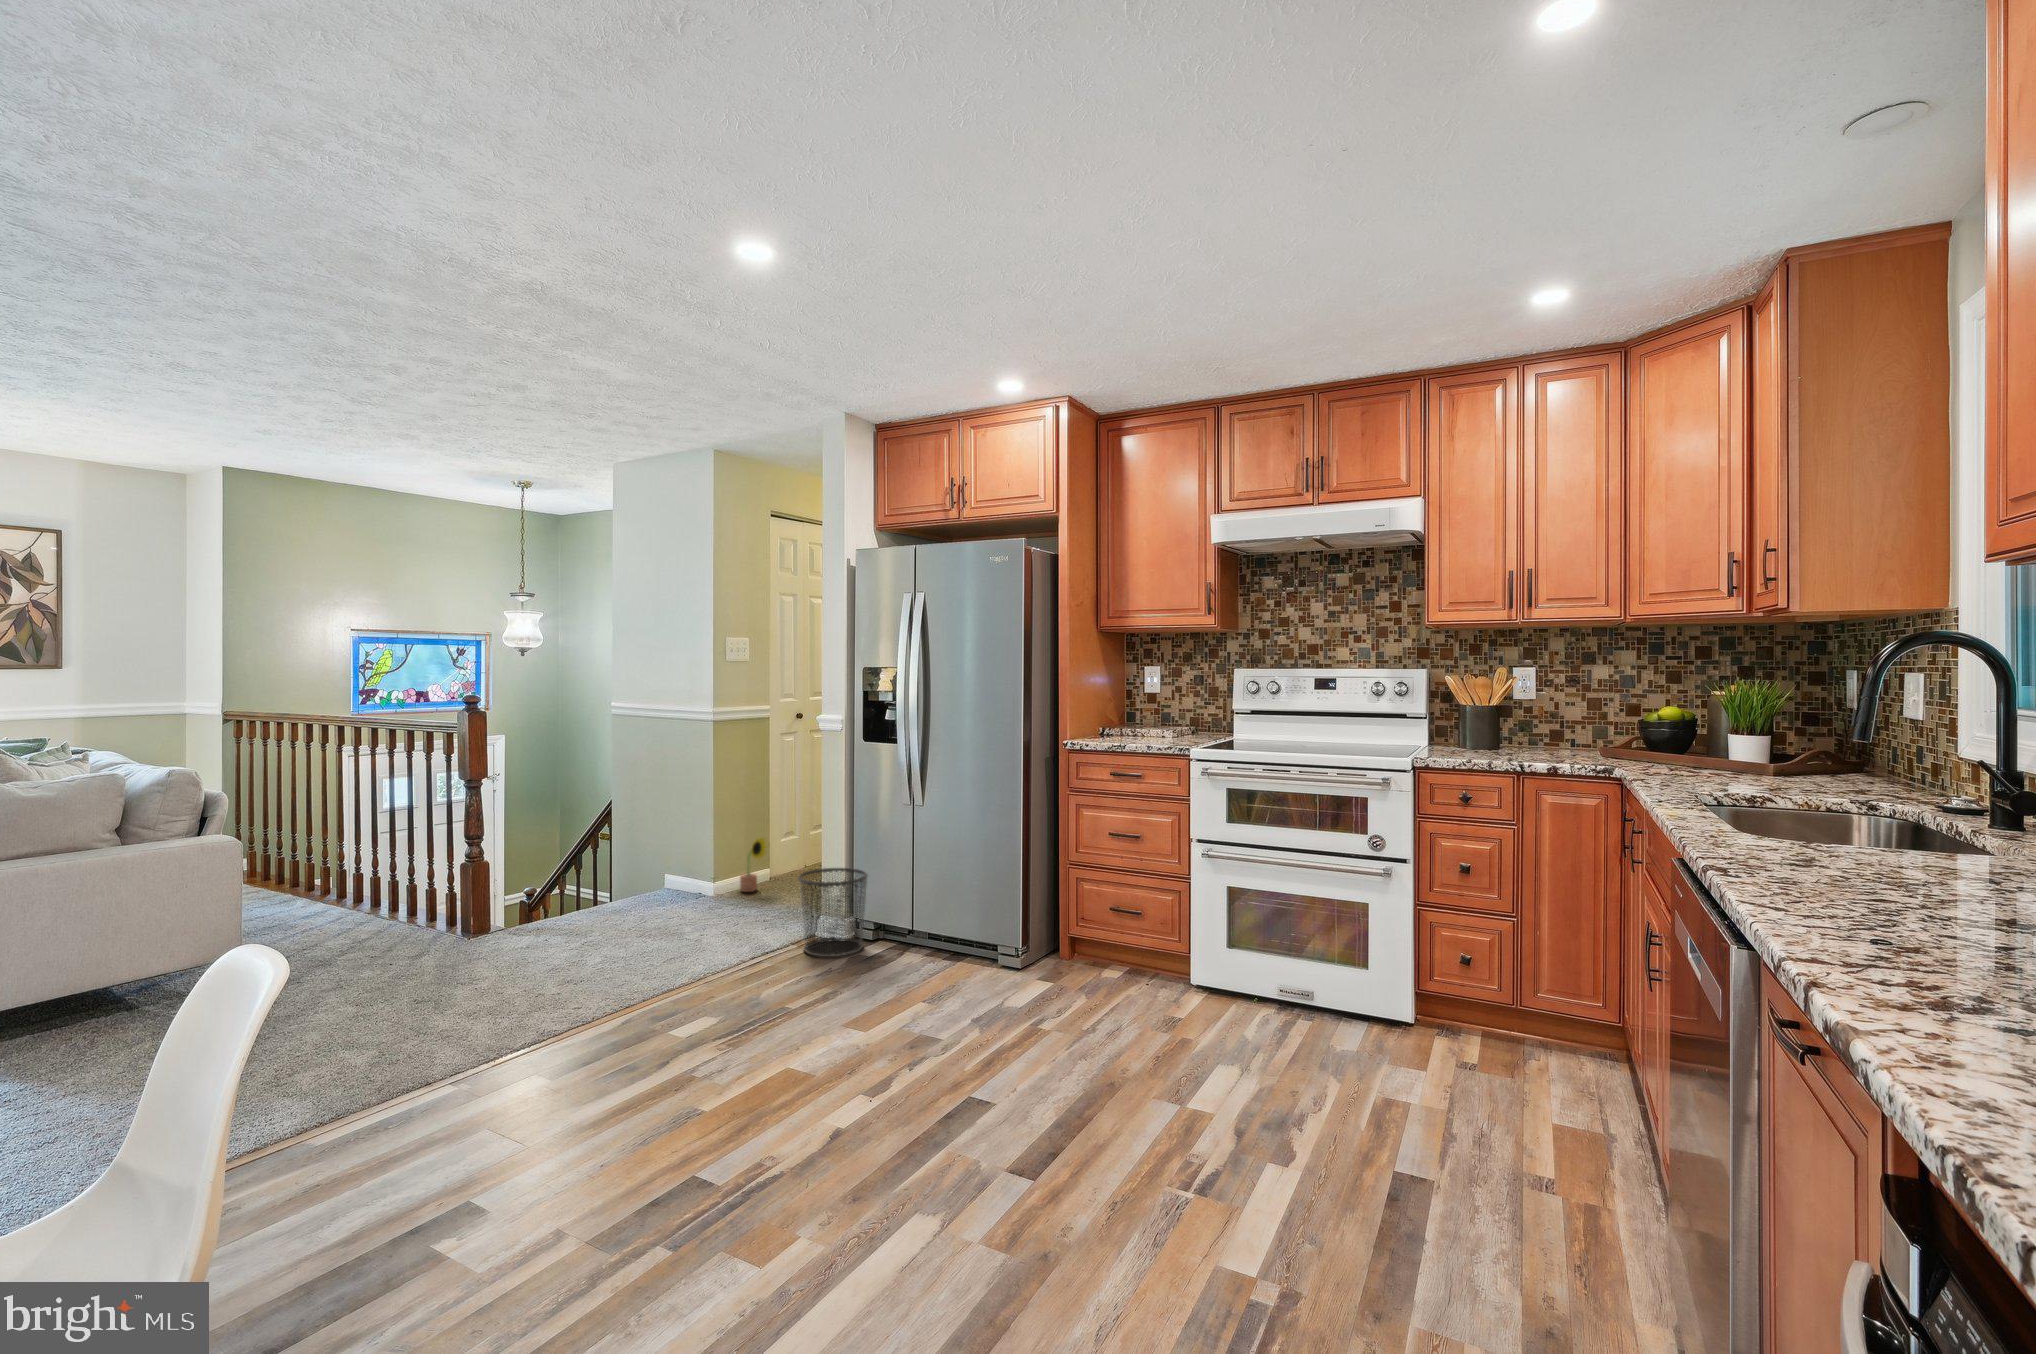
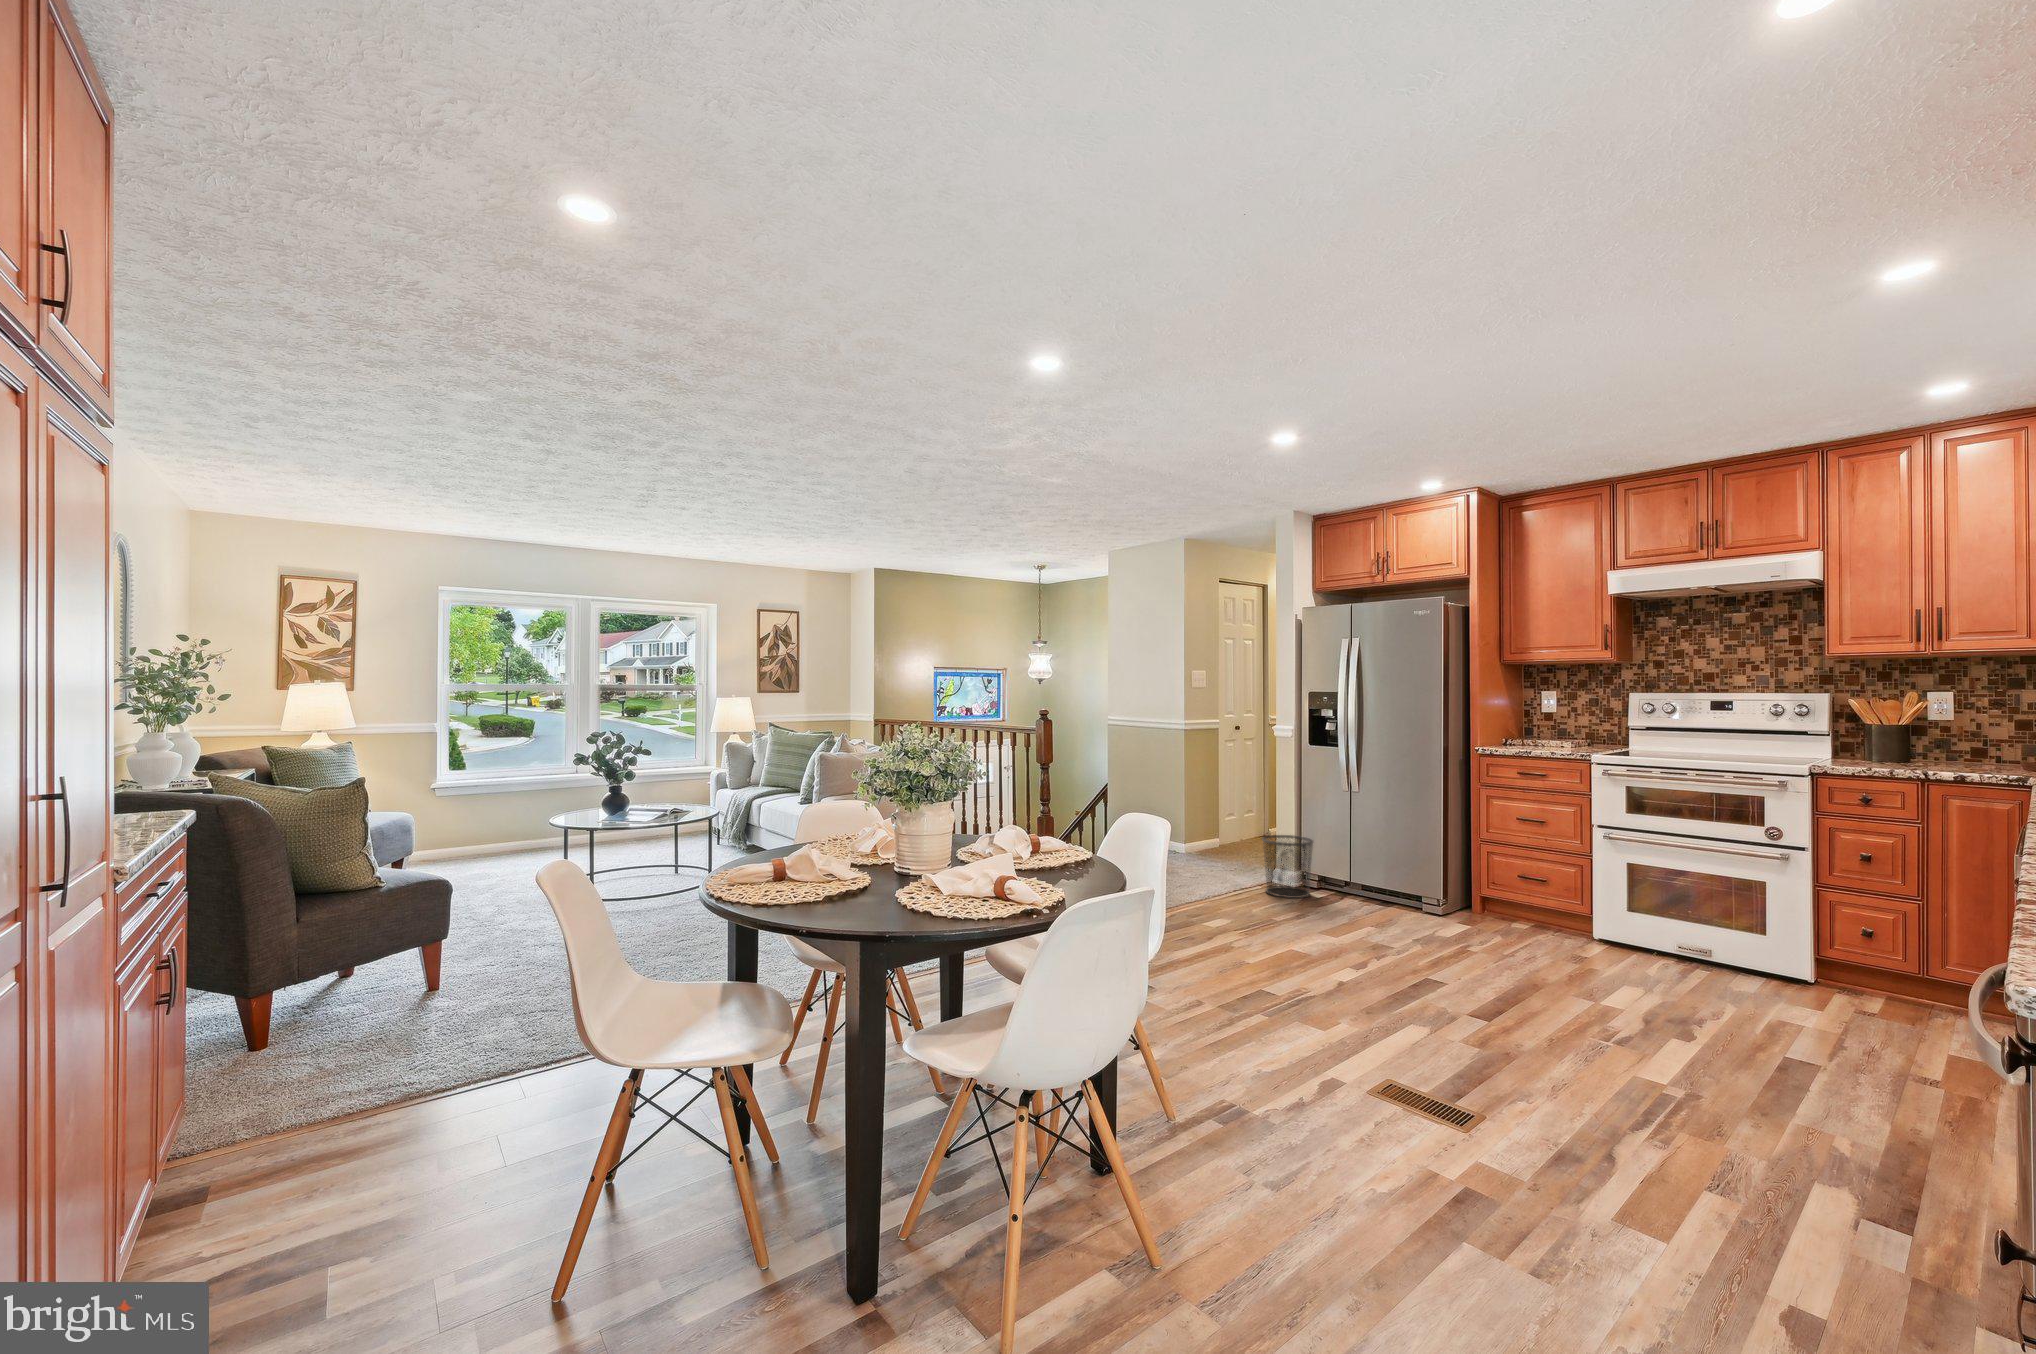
decorative plant: present [740,838,767,892] -> none [1202,814,1223,854]

